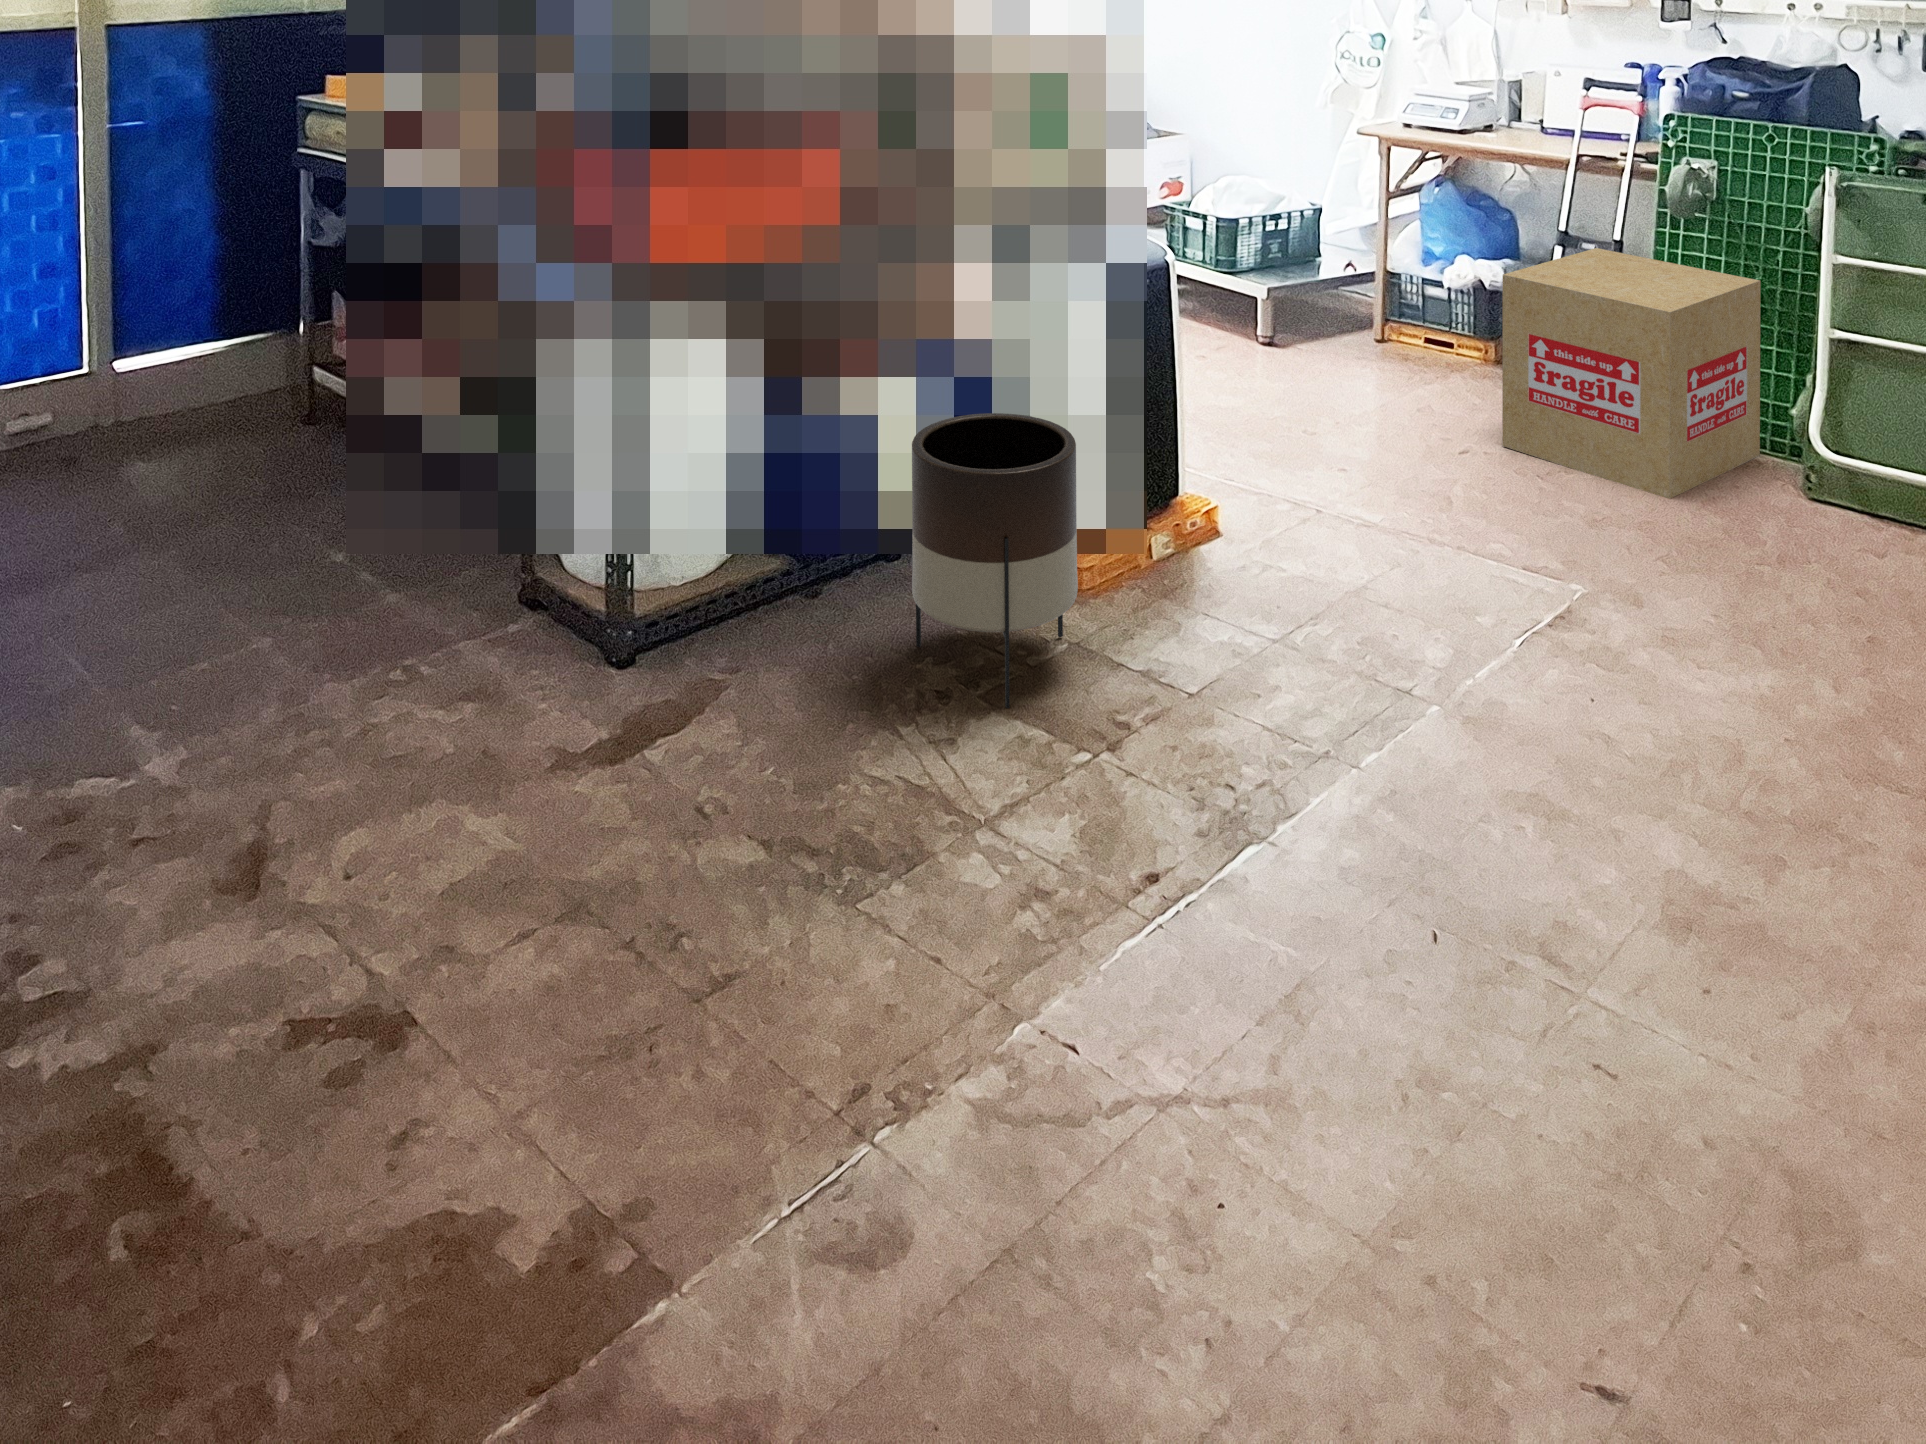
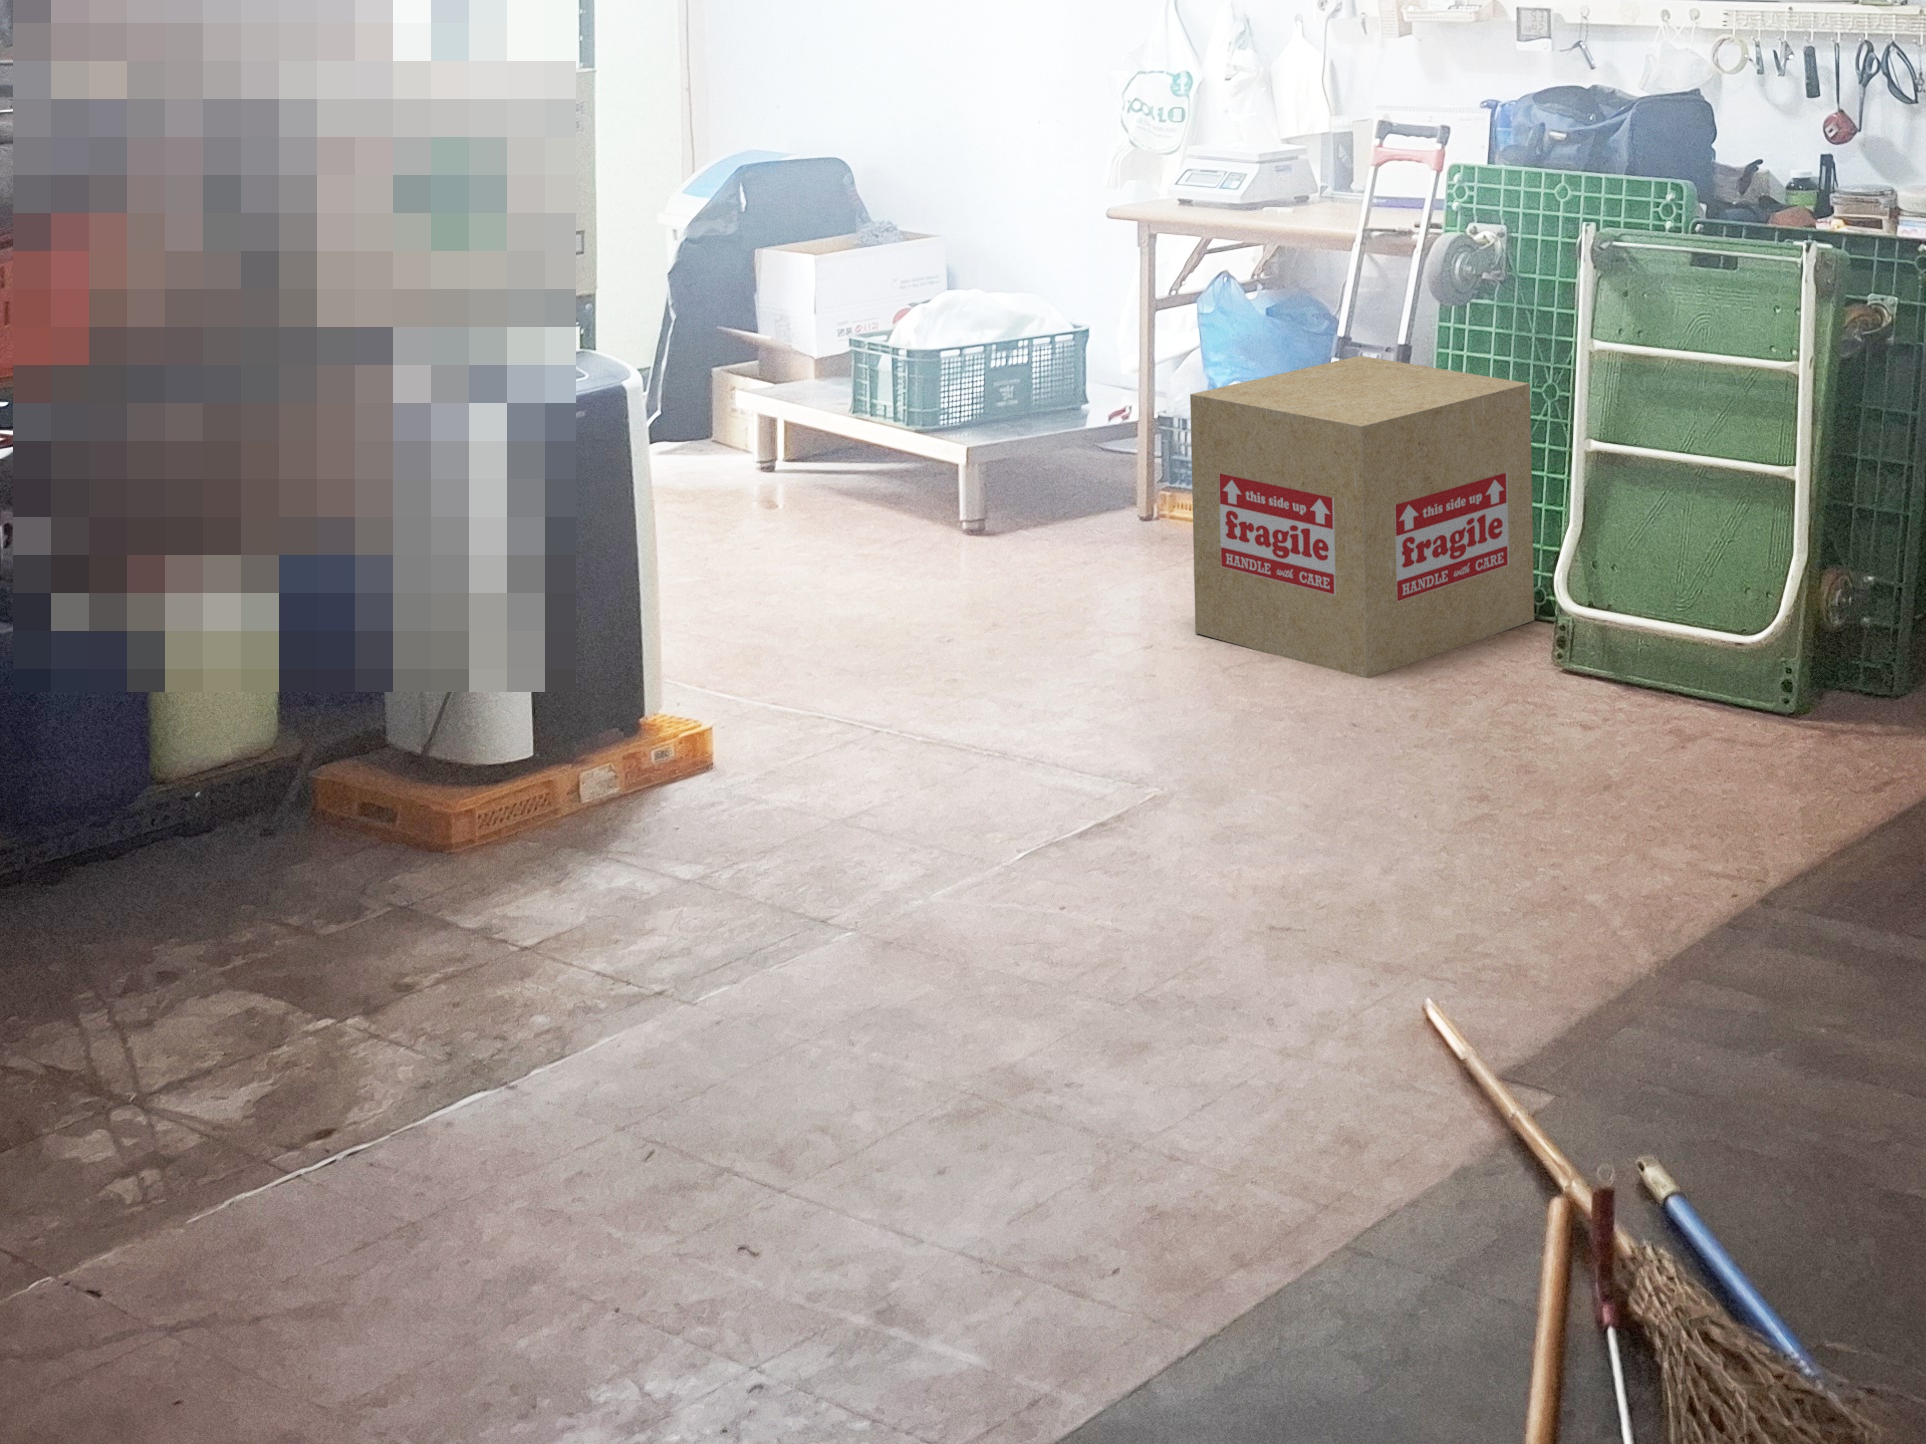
planter: present [912,413,1078,708] -> none [129,597,386,981]

